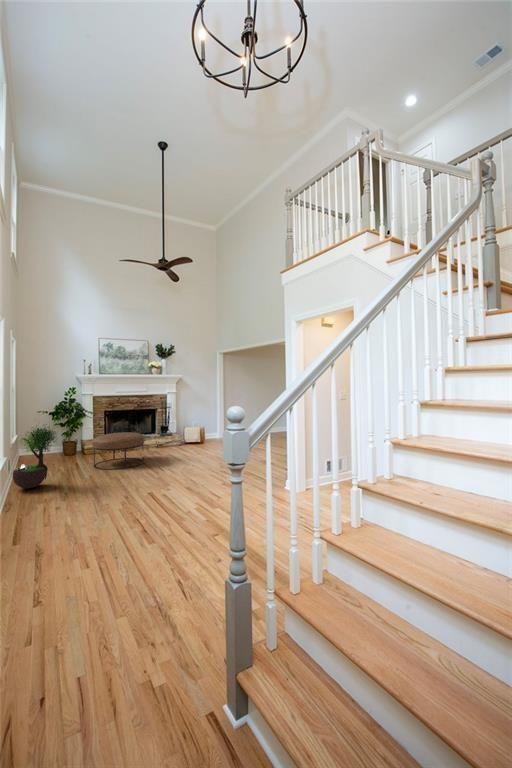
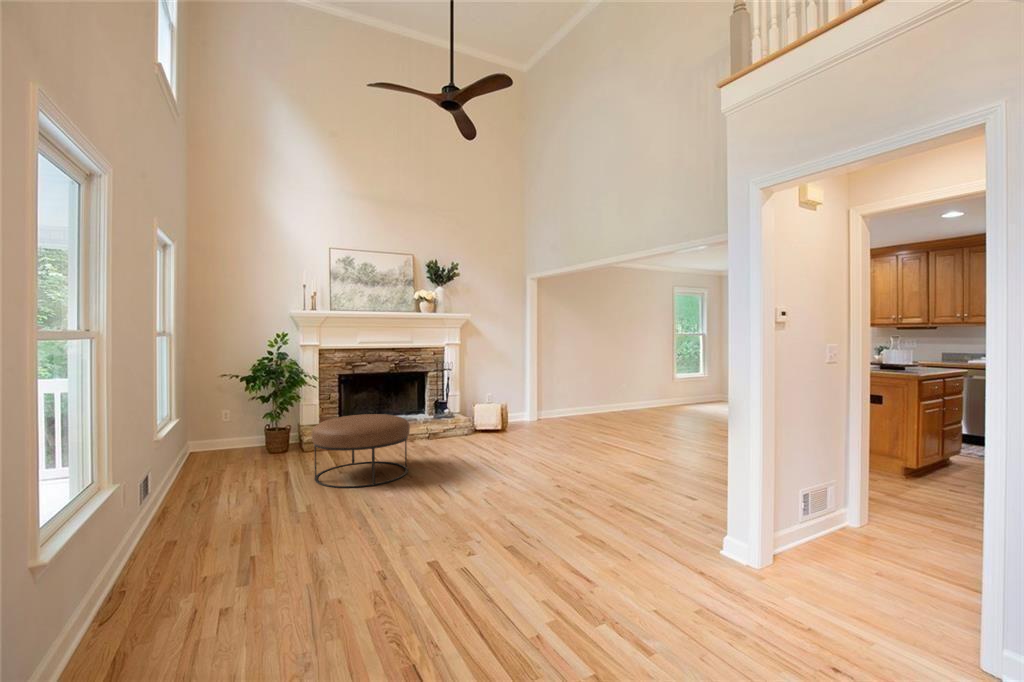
potted tree: present [13,425,56,488] -> none [140,394,236,535]

